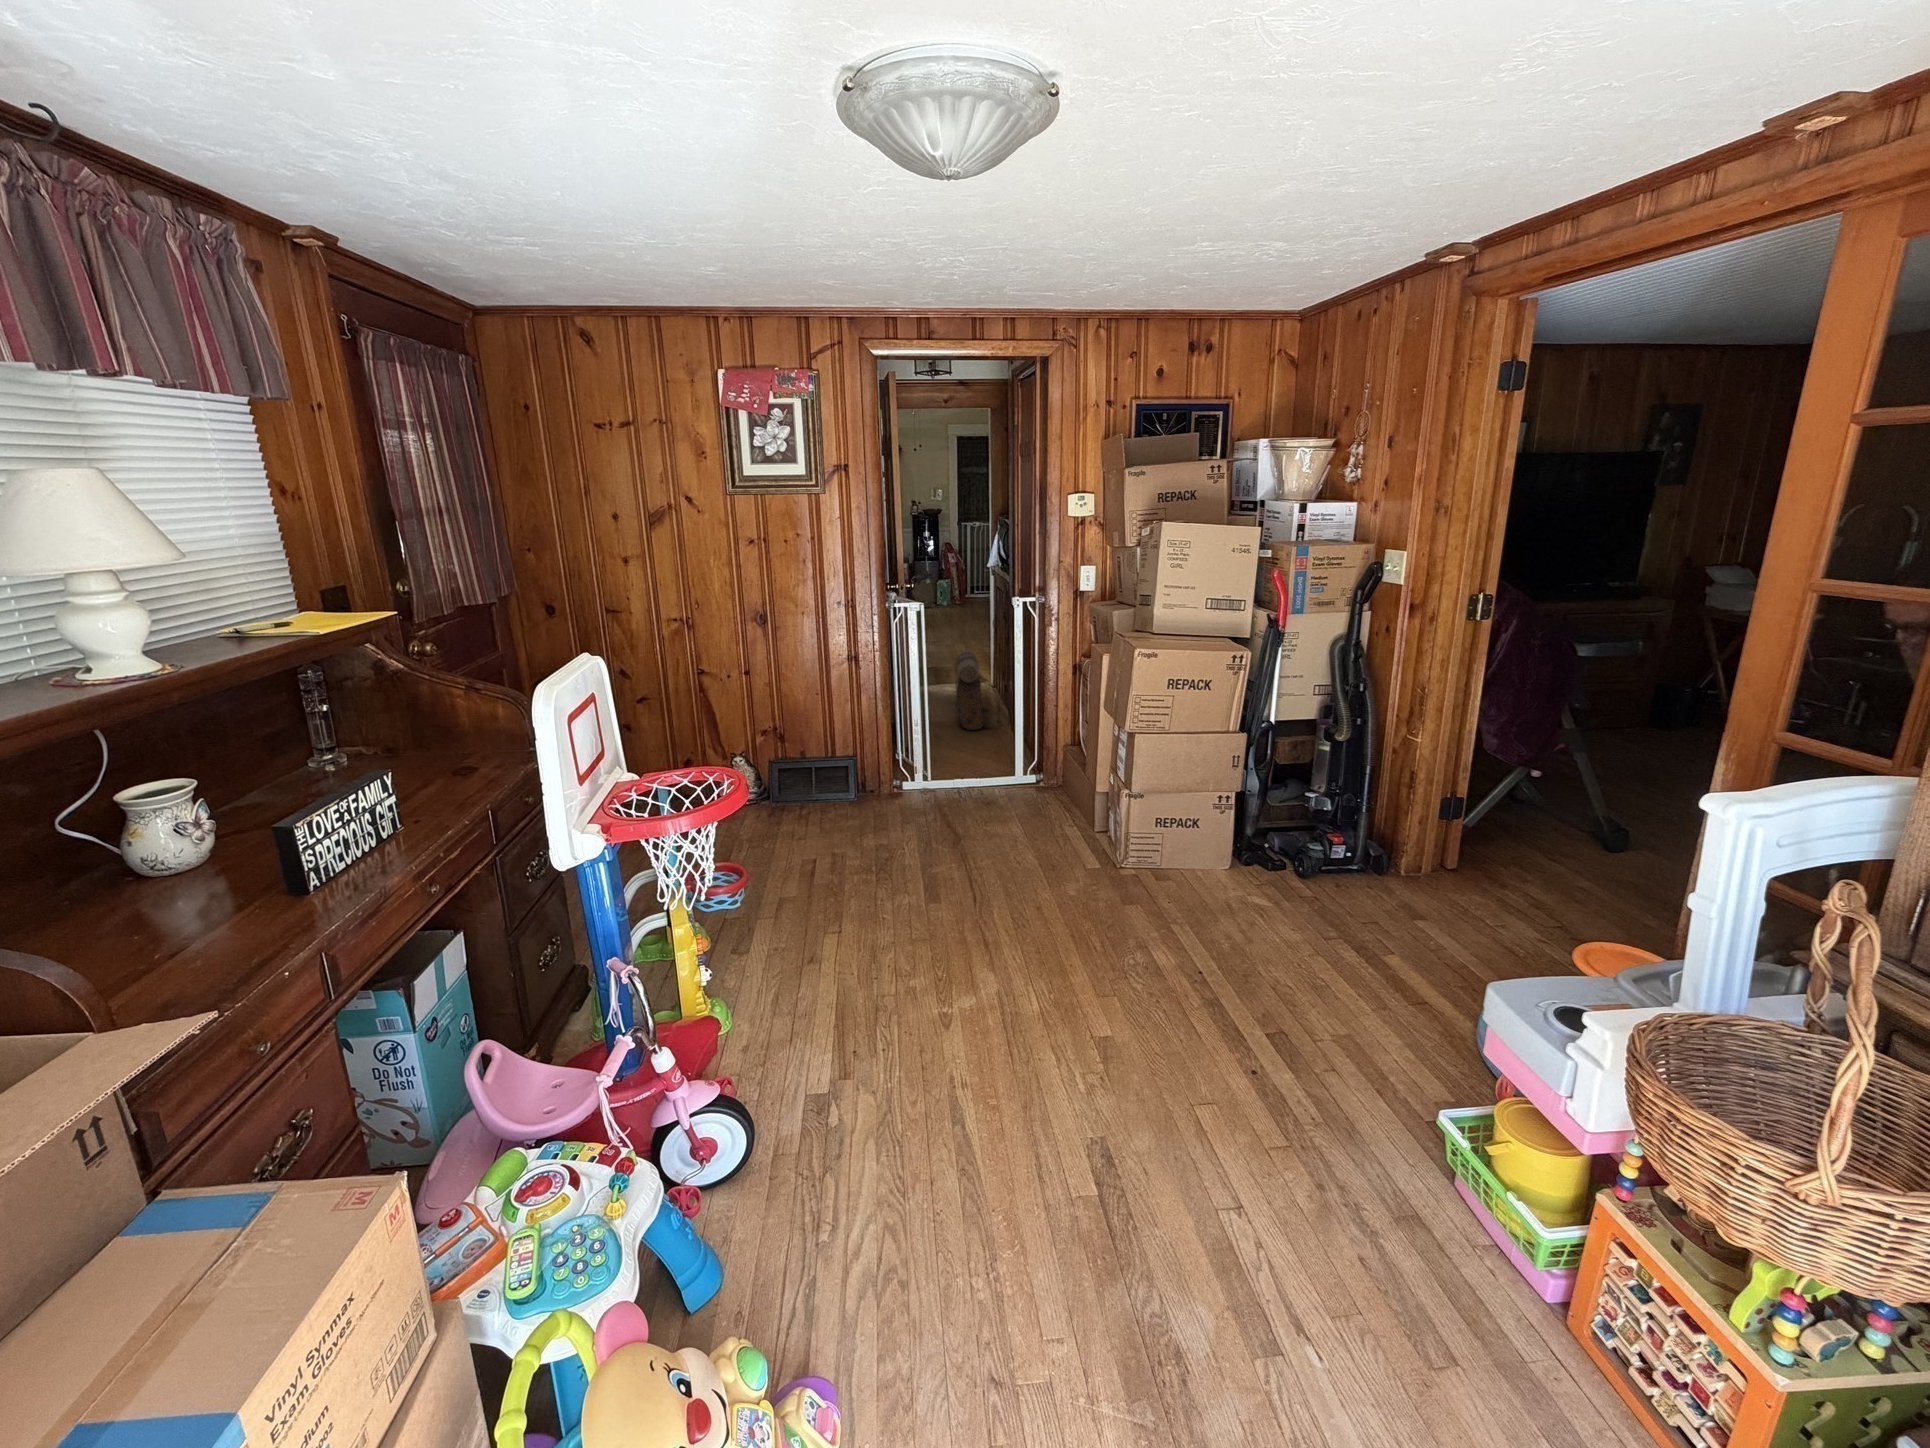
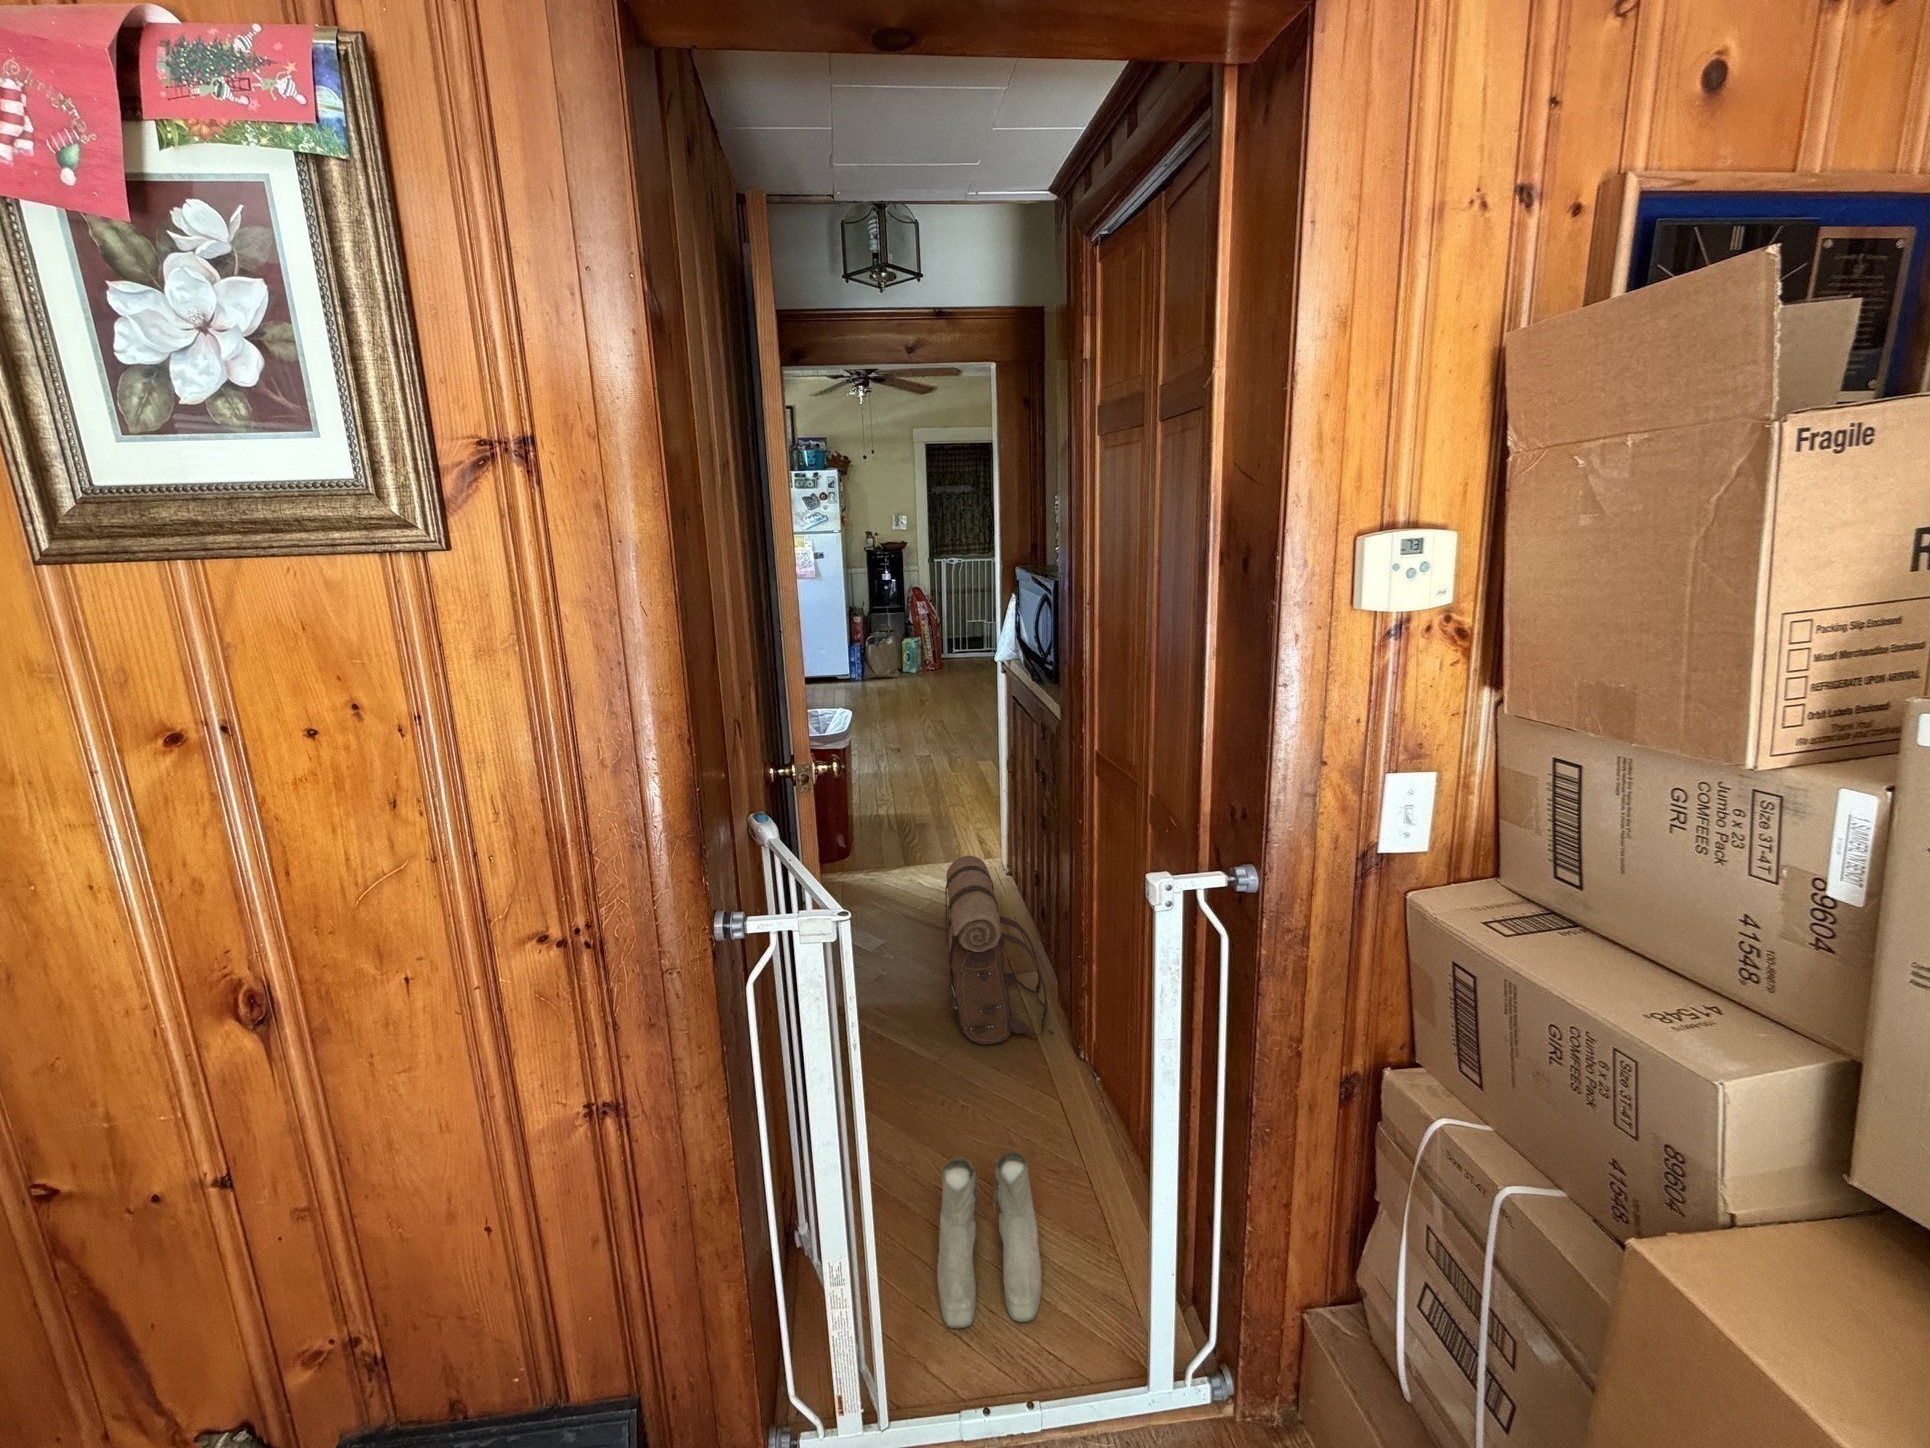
boots: none [946,728,984,776] -> present [937,1151,1042,1329]

